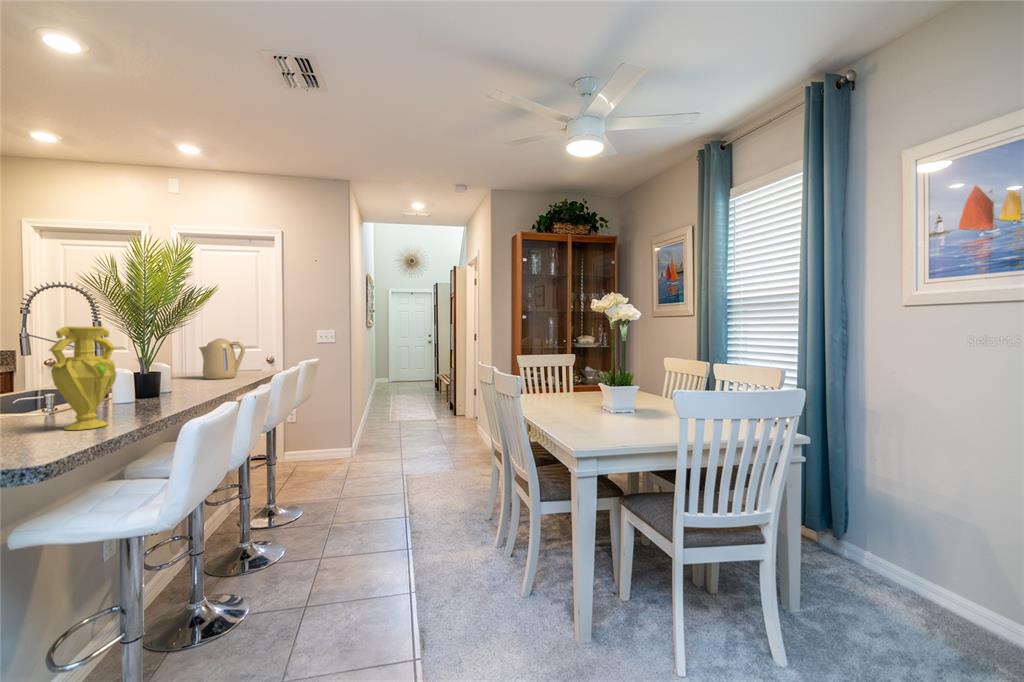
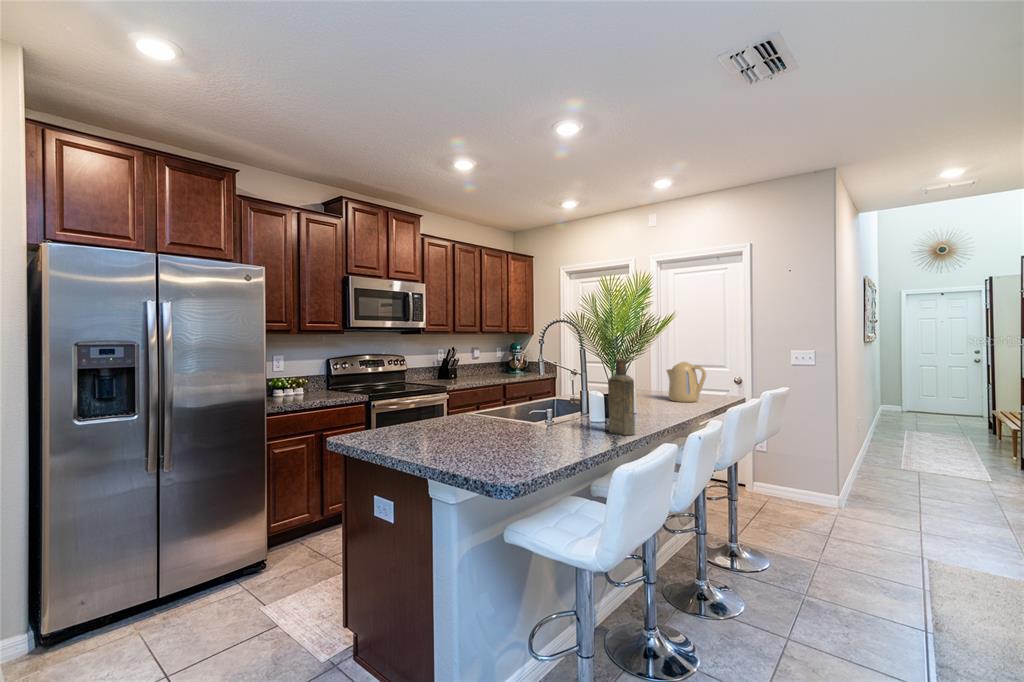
vase: present [49,327,116,430] -> none [537,361,581,449]
bottle: none [145,327,181,409] -> present [608,358,635,435]

